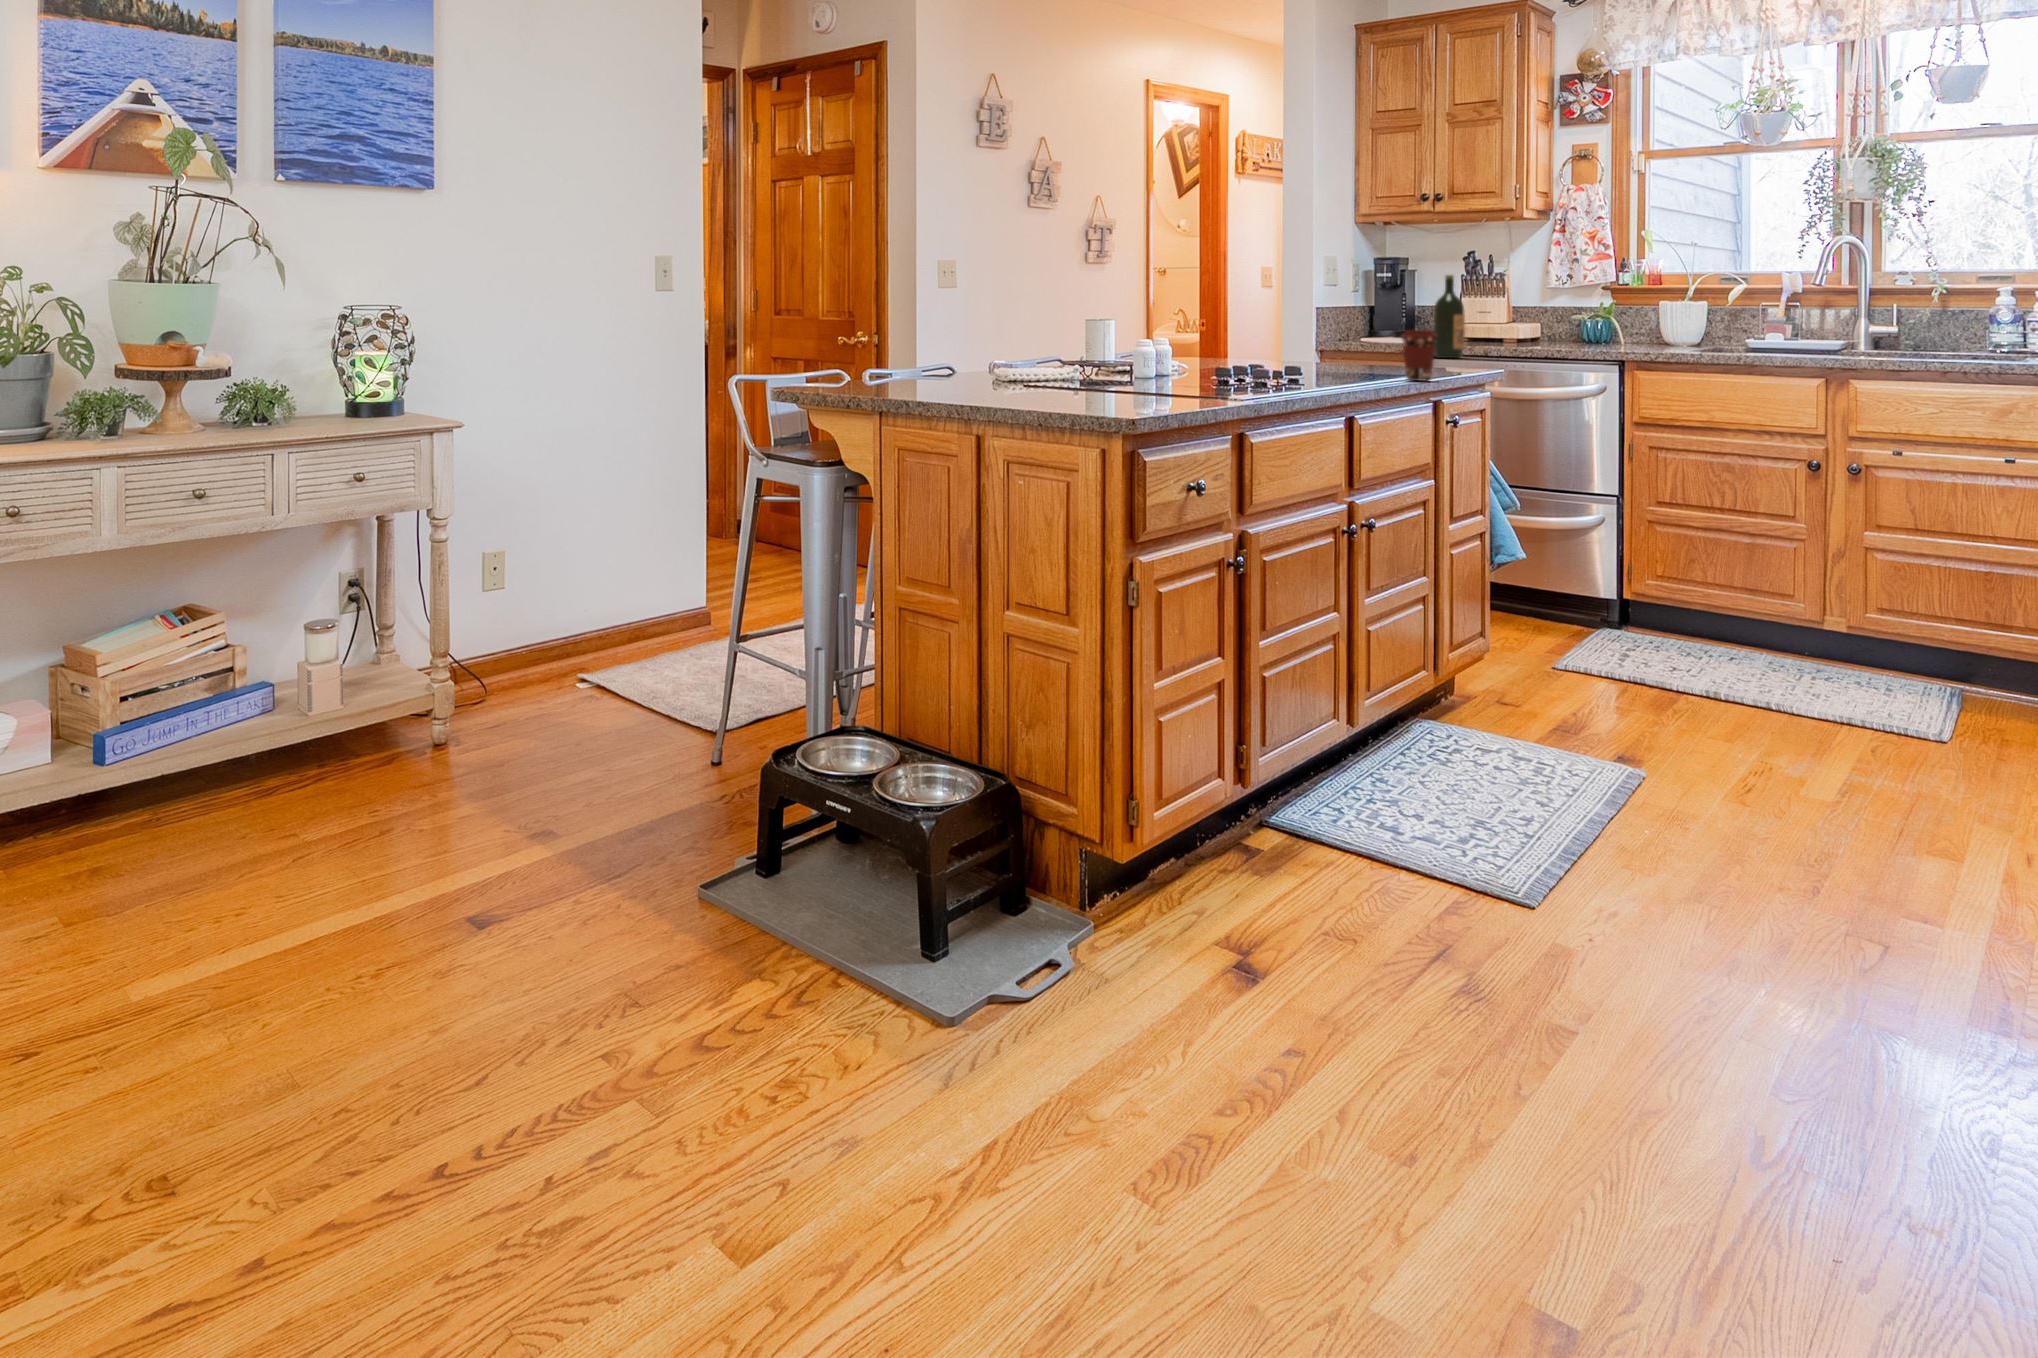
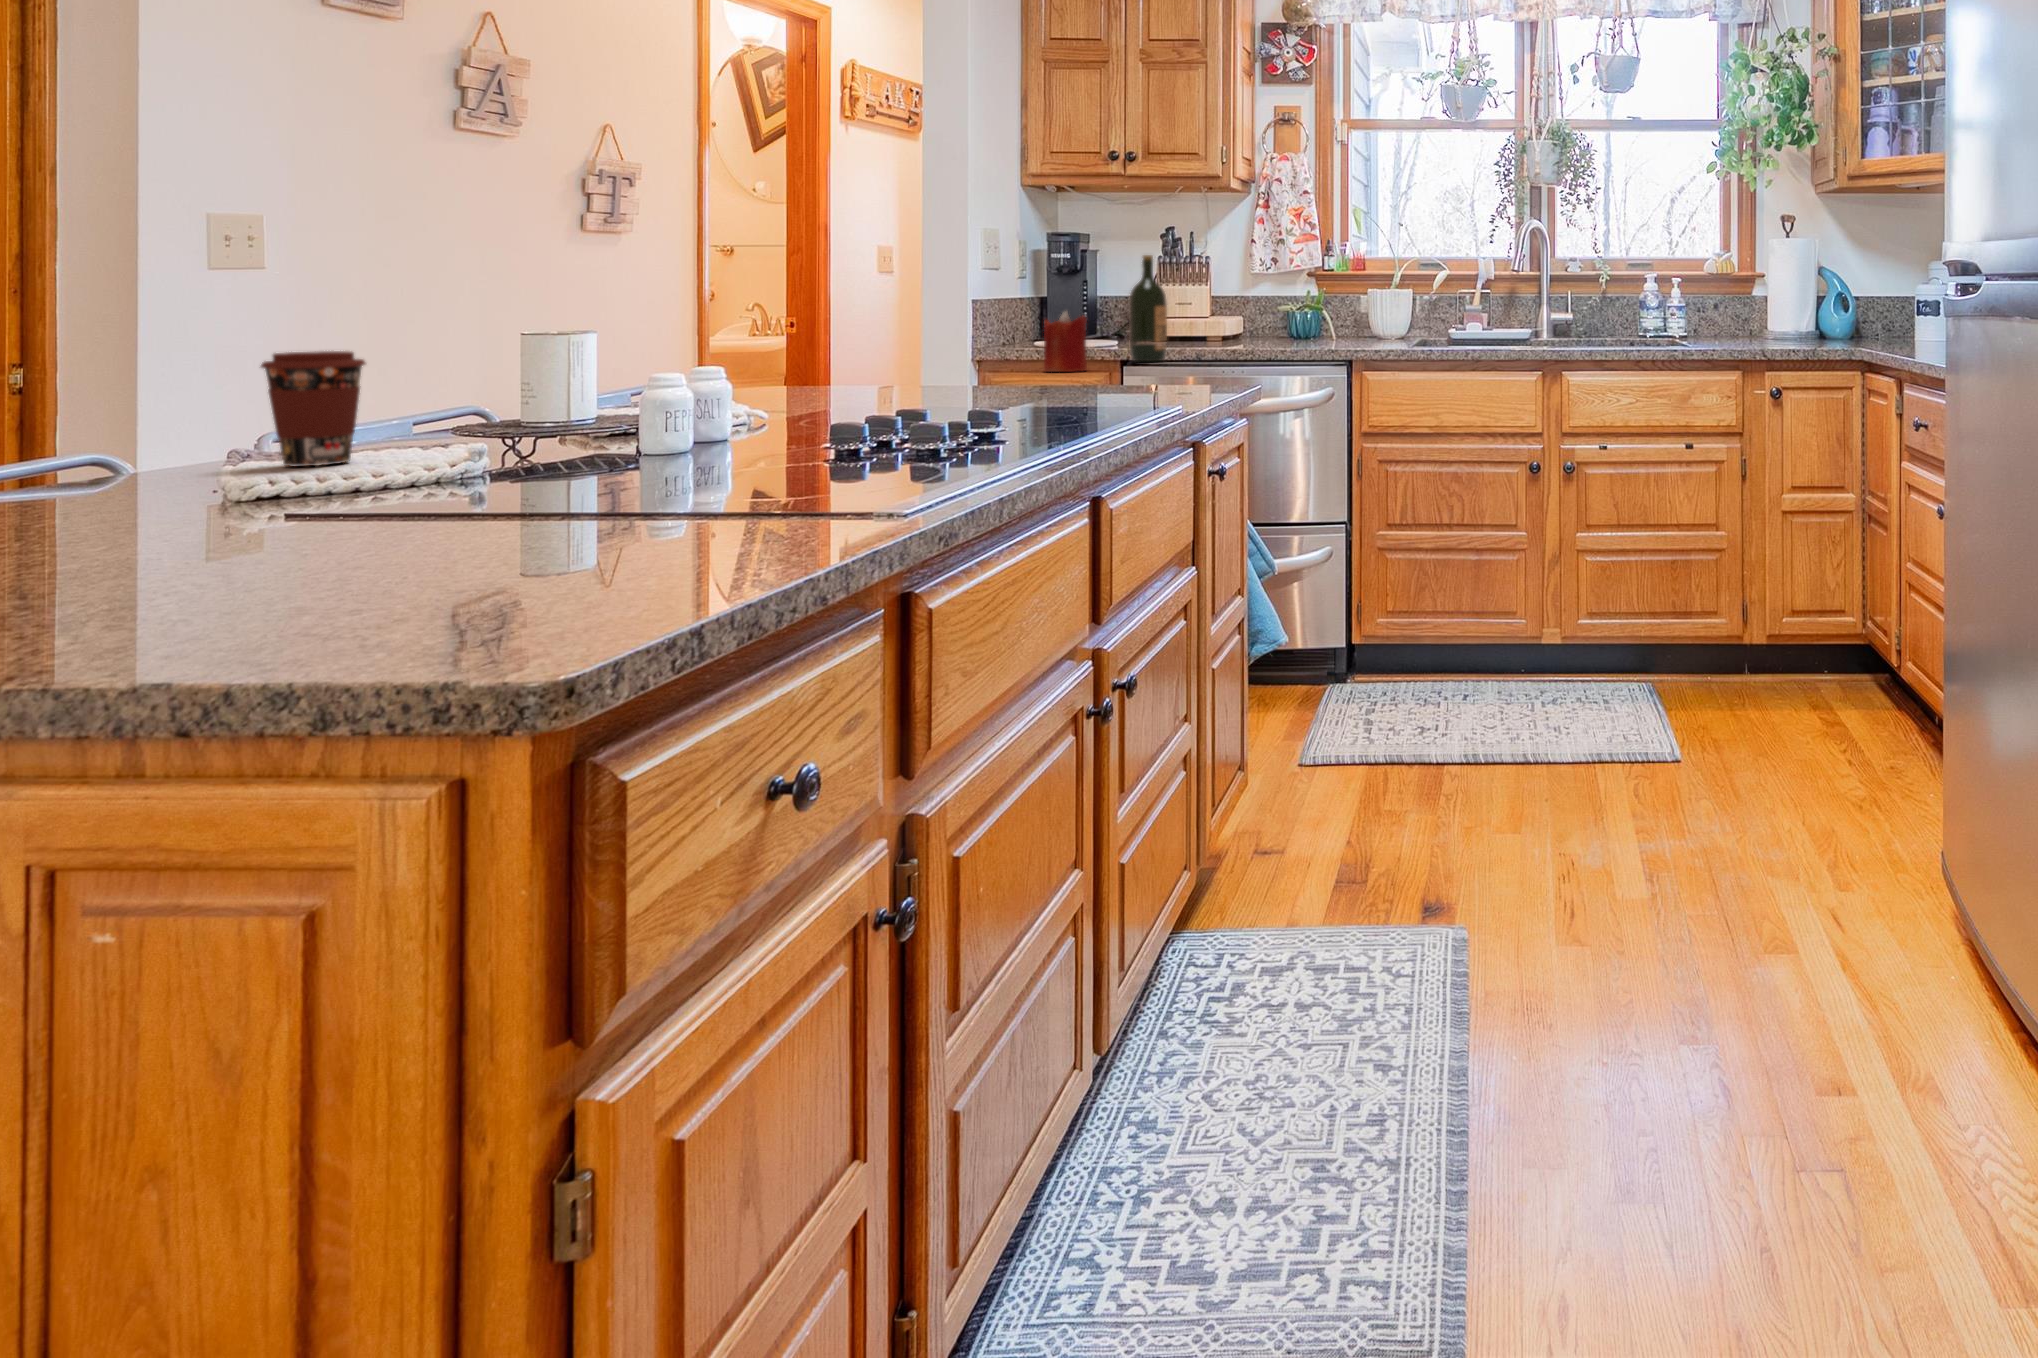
candle: none [1361,317,1393,362] -> present [1044,312,1087,372]
coffee cup: present [1401,330,1438,381] -> present [261,351,365,466]

